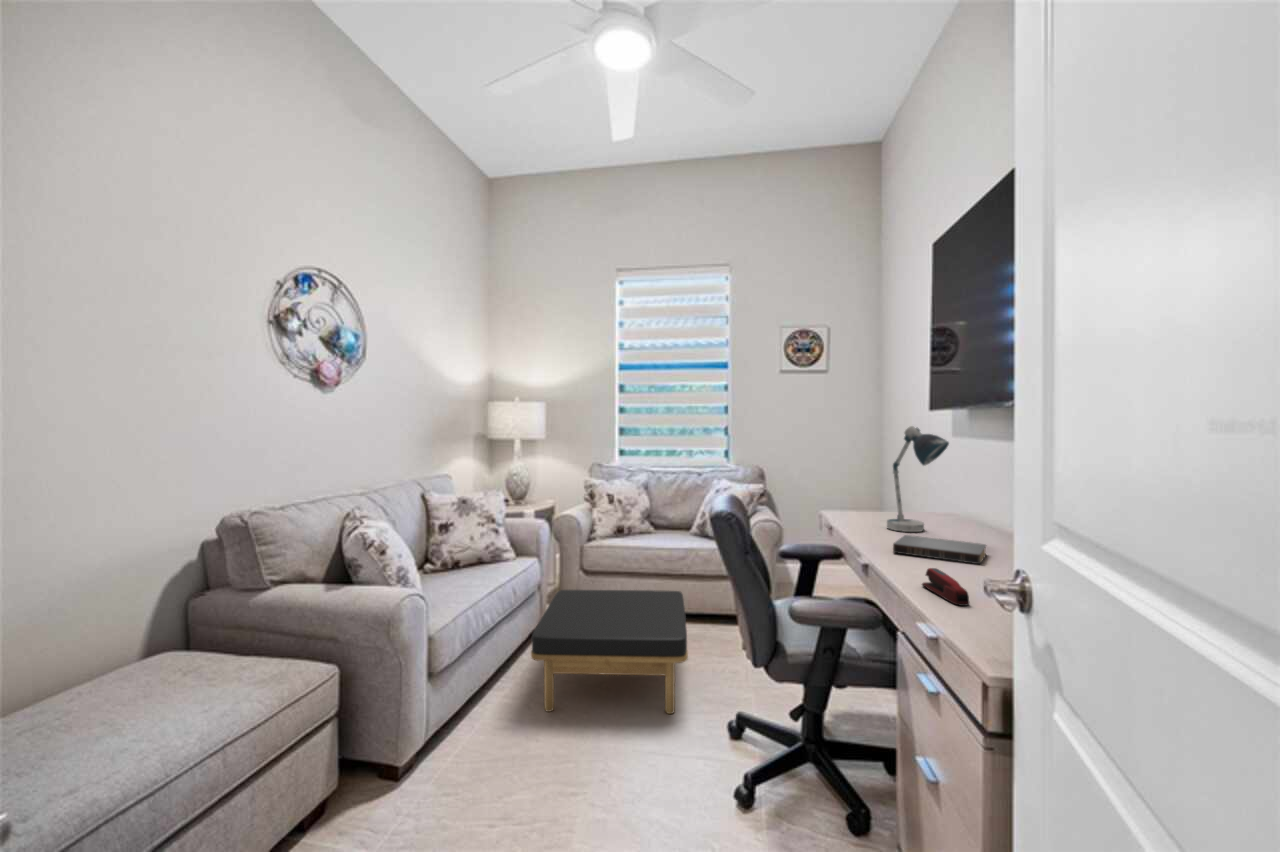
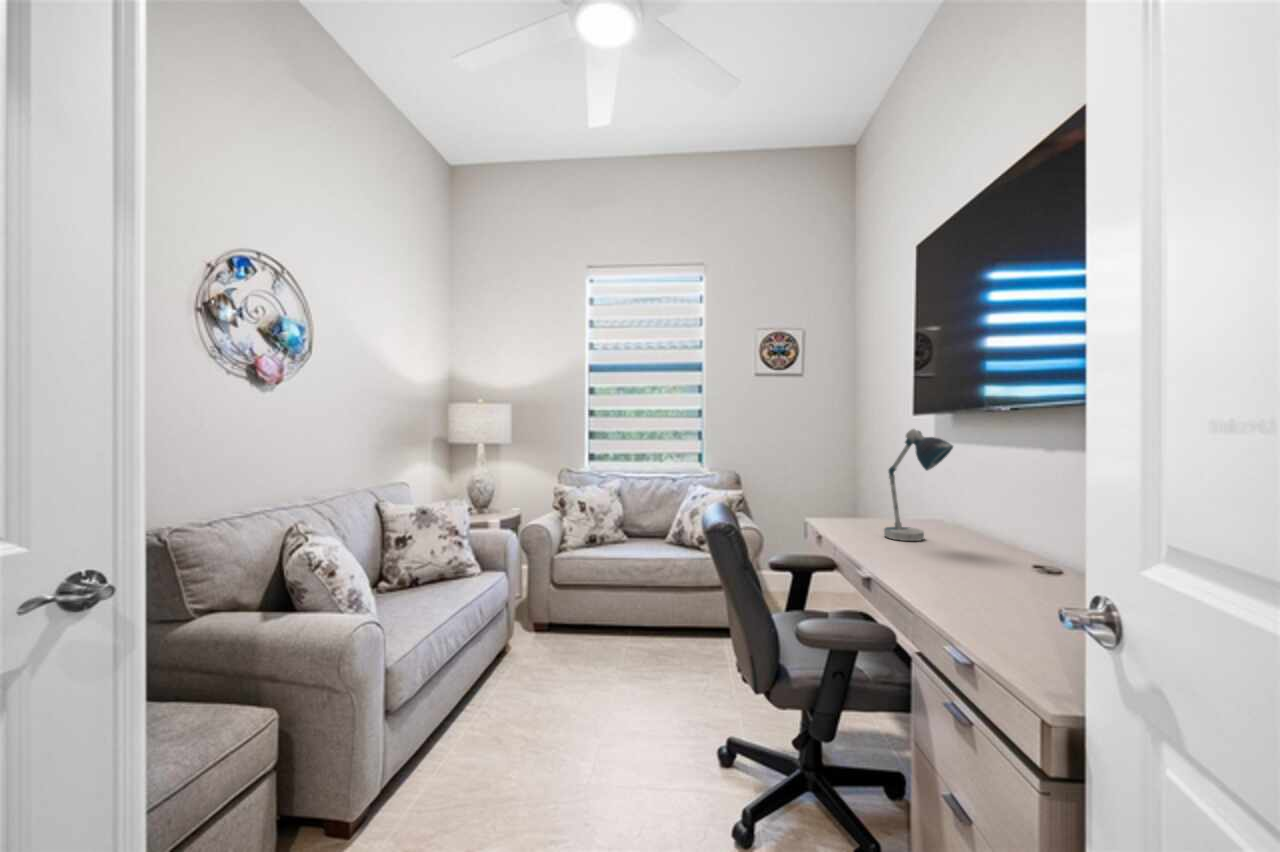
book: present [893,535,986,564] -> none [904,546,1002,578]
stapler: present [922,568,969,606] -> none [954,586,1018,631]
ottoman: present [531,590,688,714] -> none [501,605,674,745]

